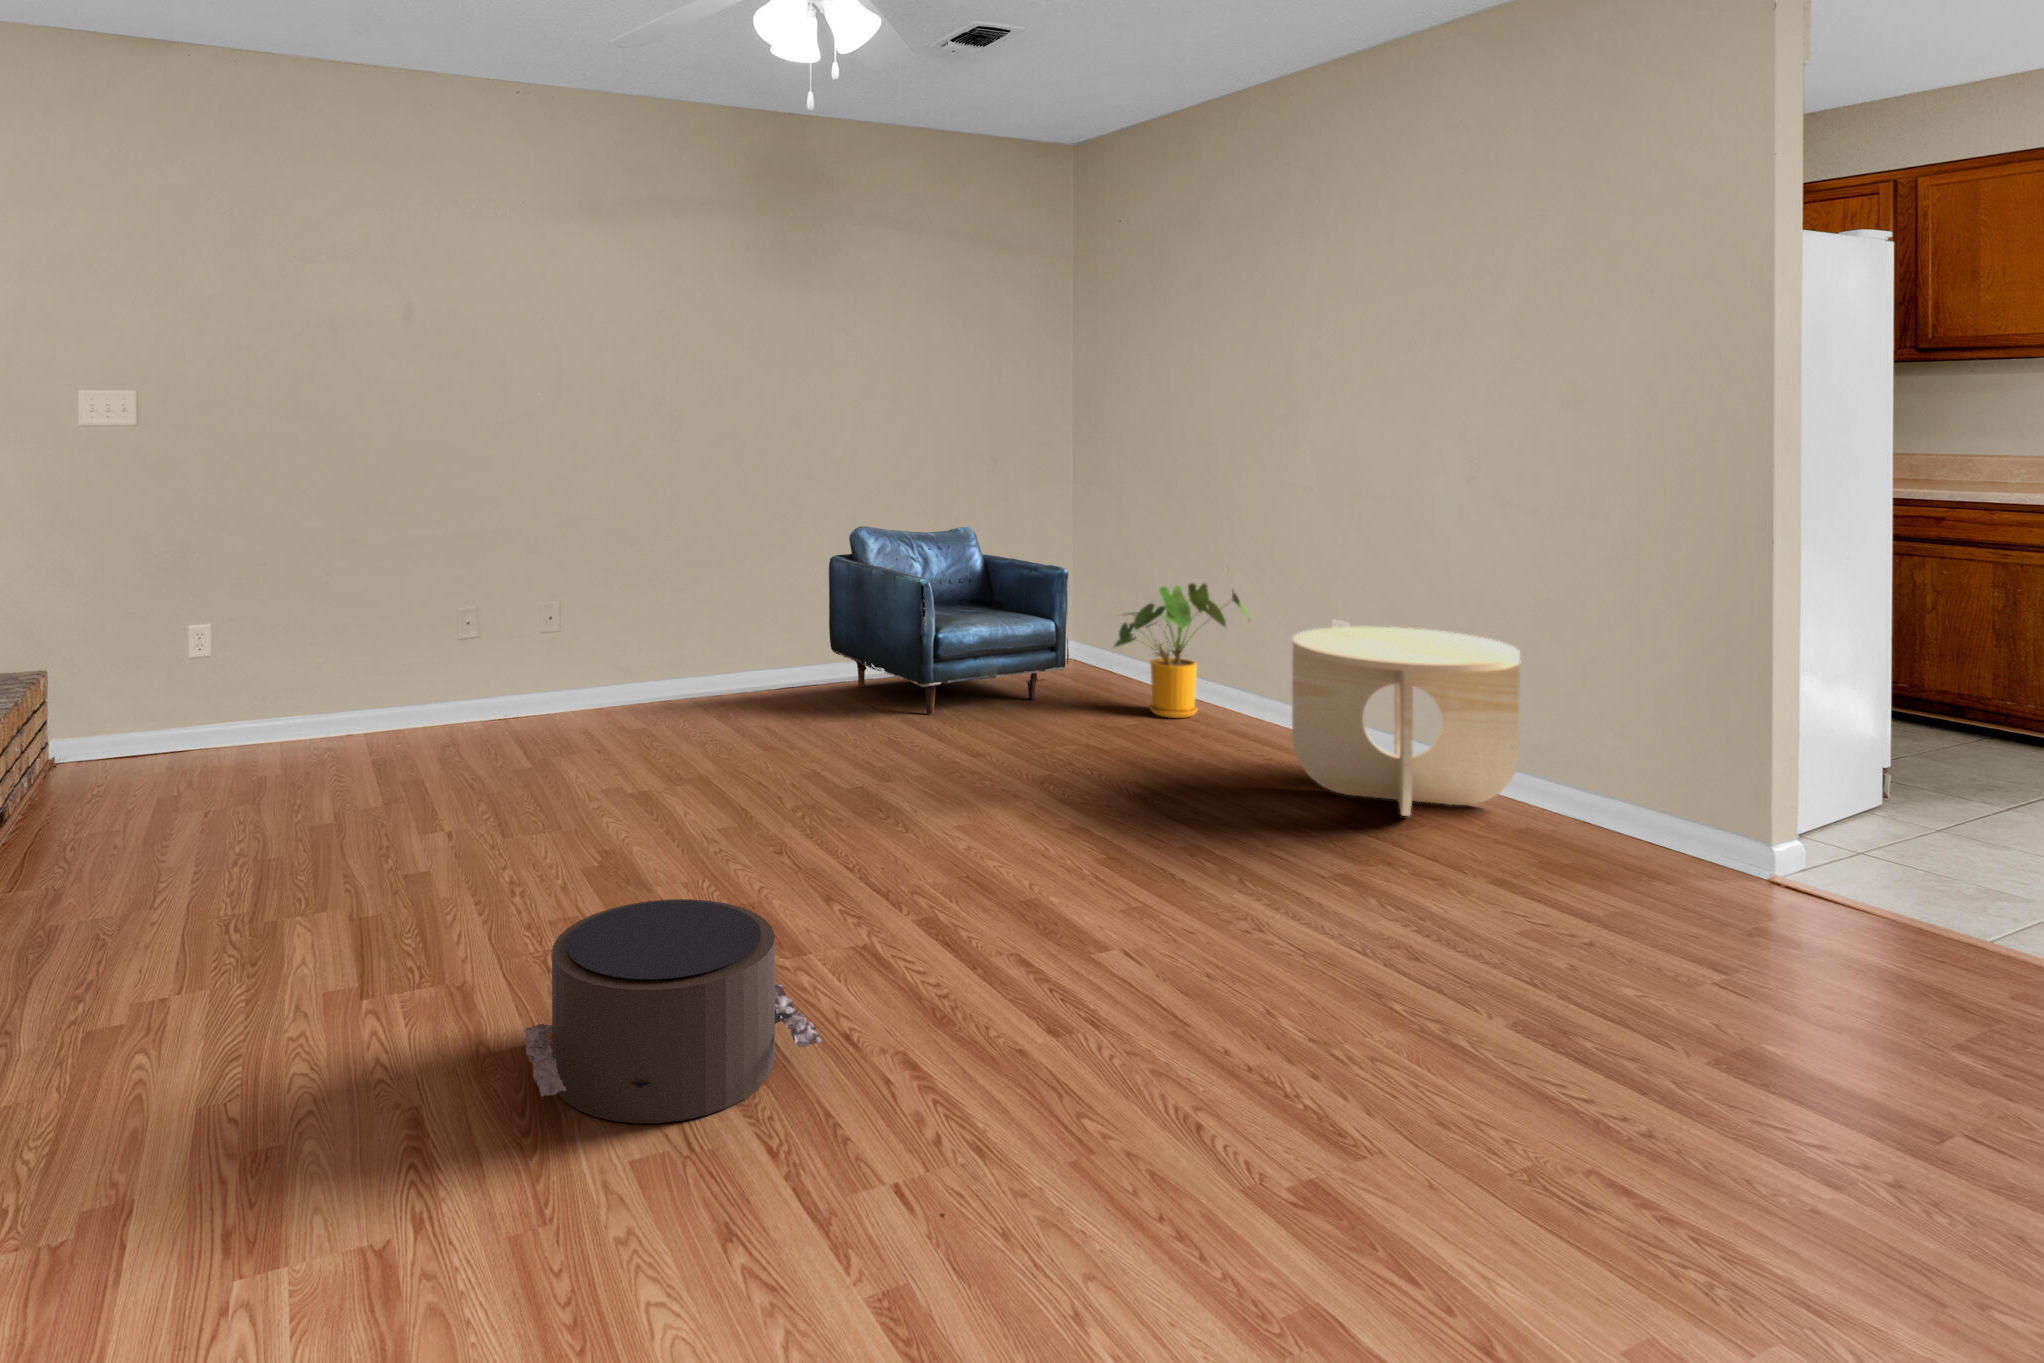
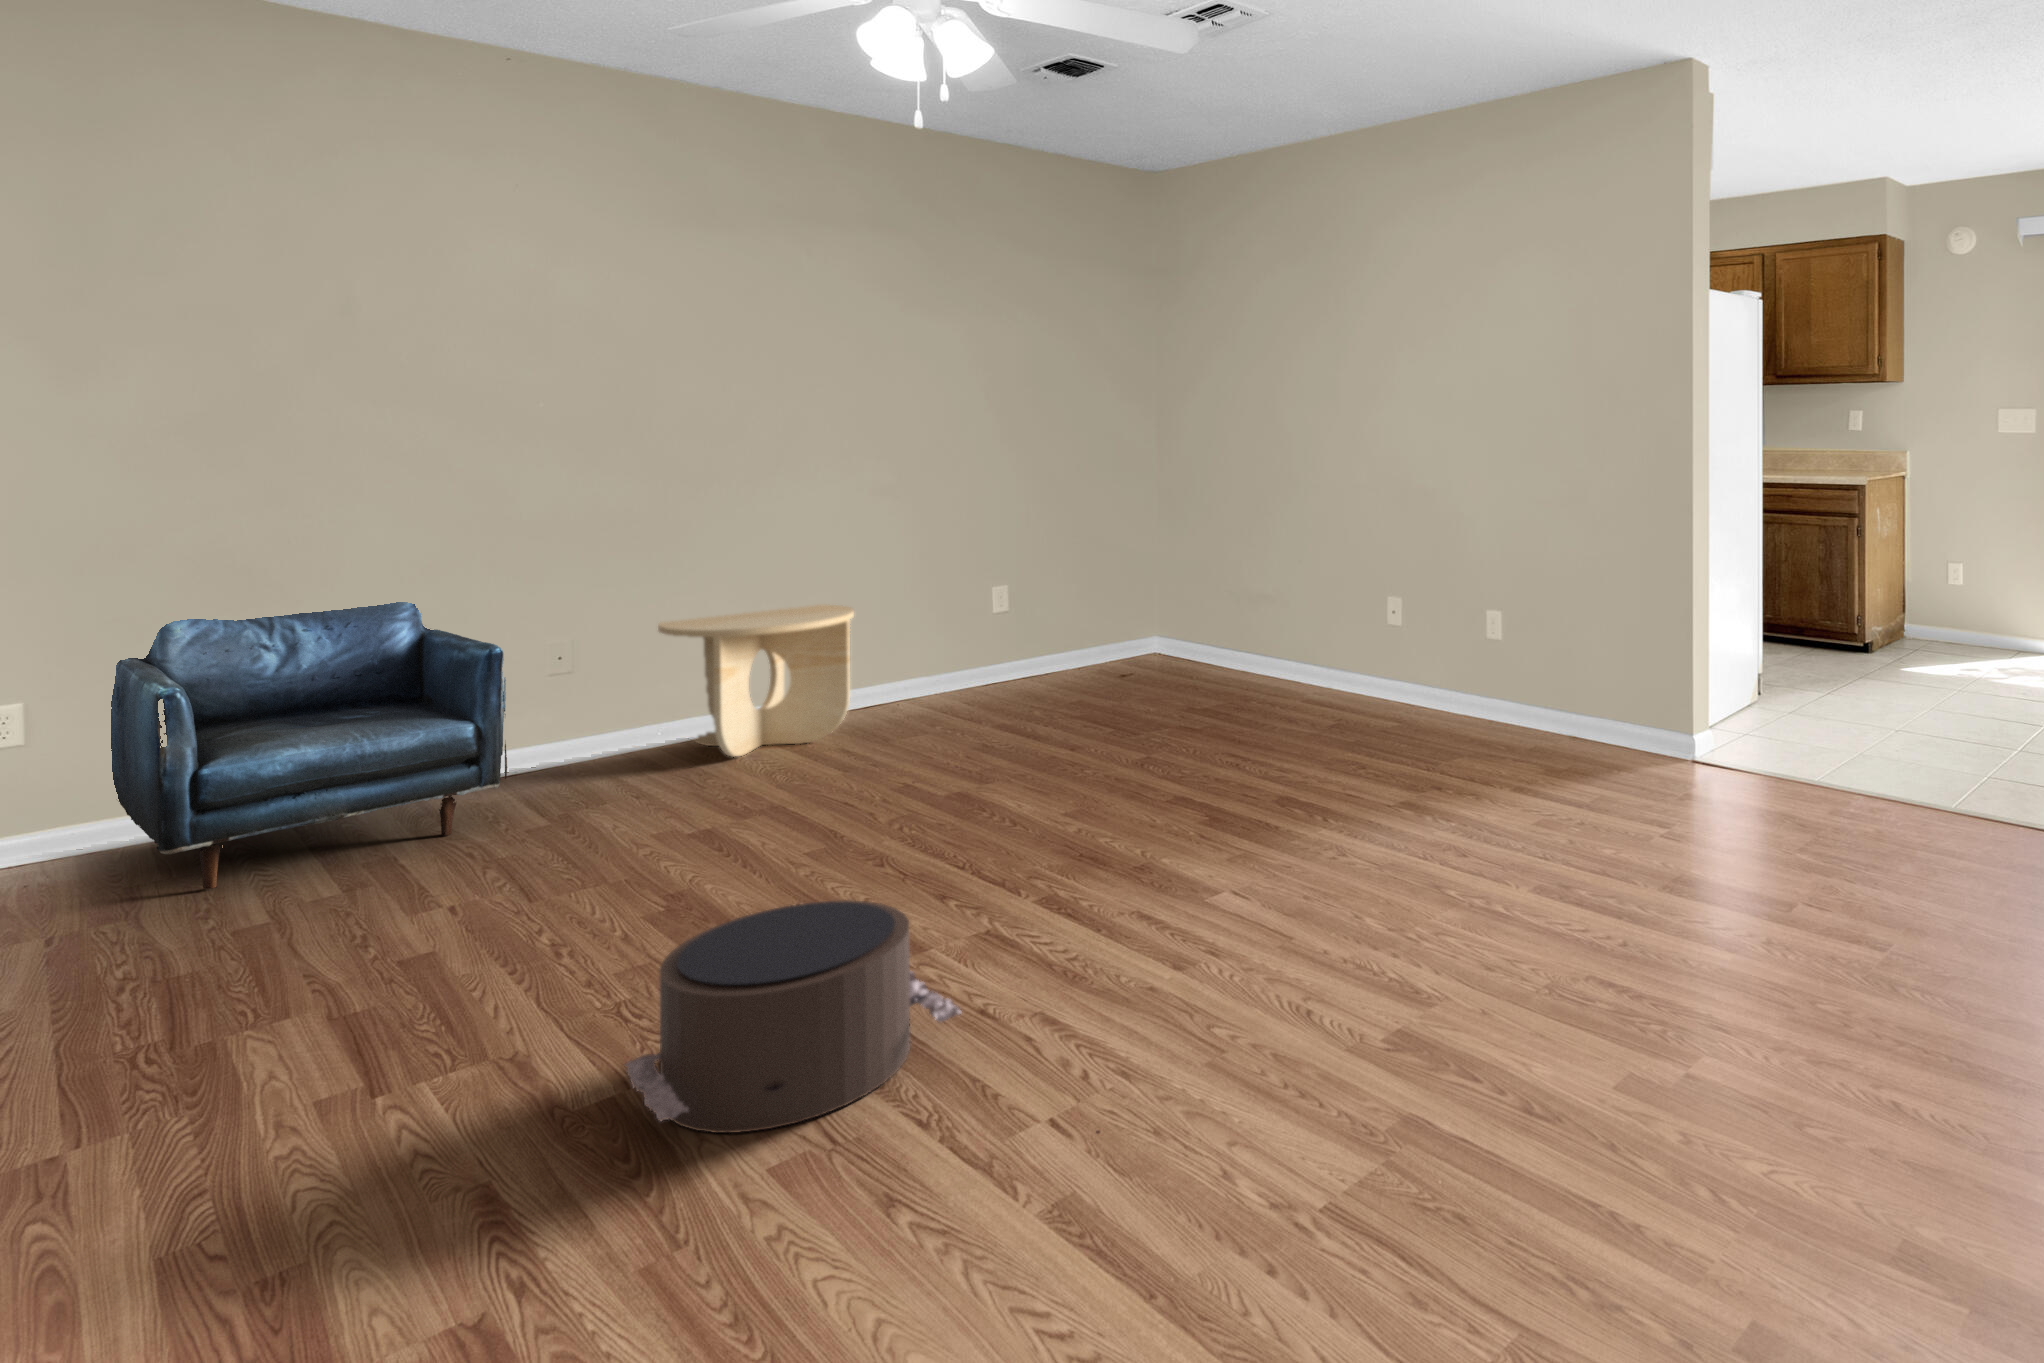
armchair: present [829,526,1069,714] -> present [111,602,507,889]
house plant: present [1115,583,1248,718] -> none [1187,575,1308,696]
side table: present [1292,627,1520,816] -> present [658,605,854,757]

